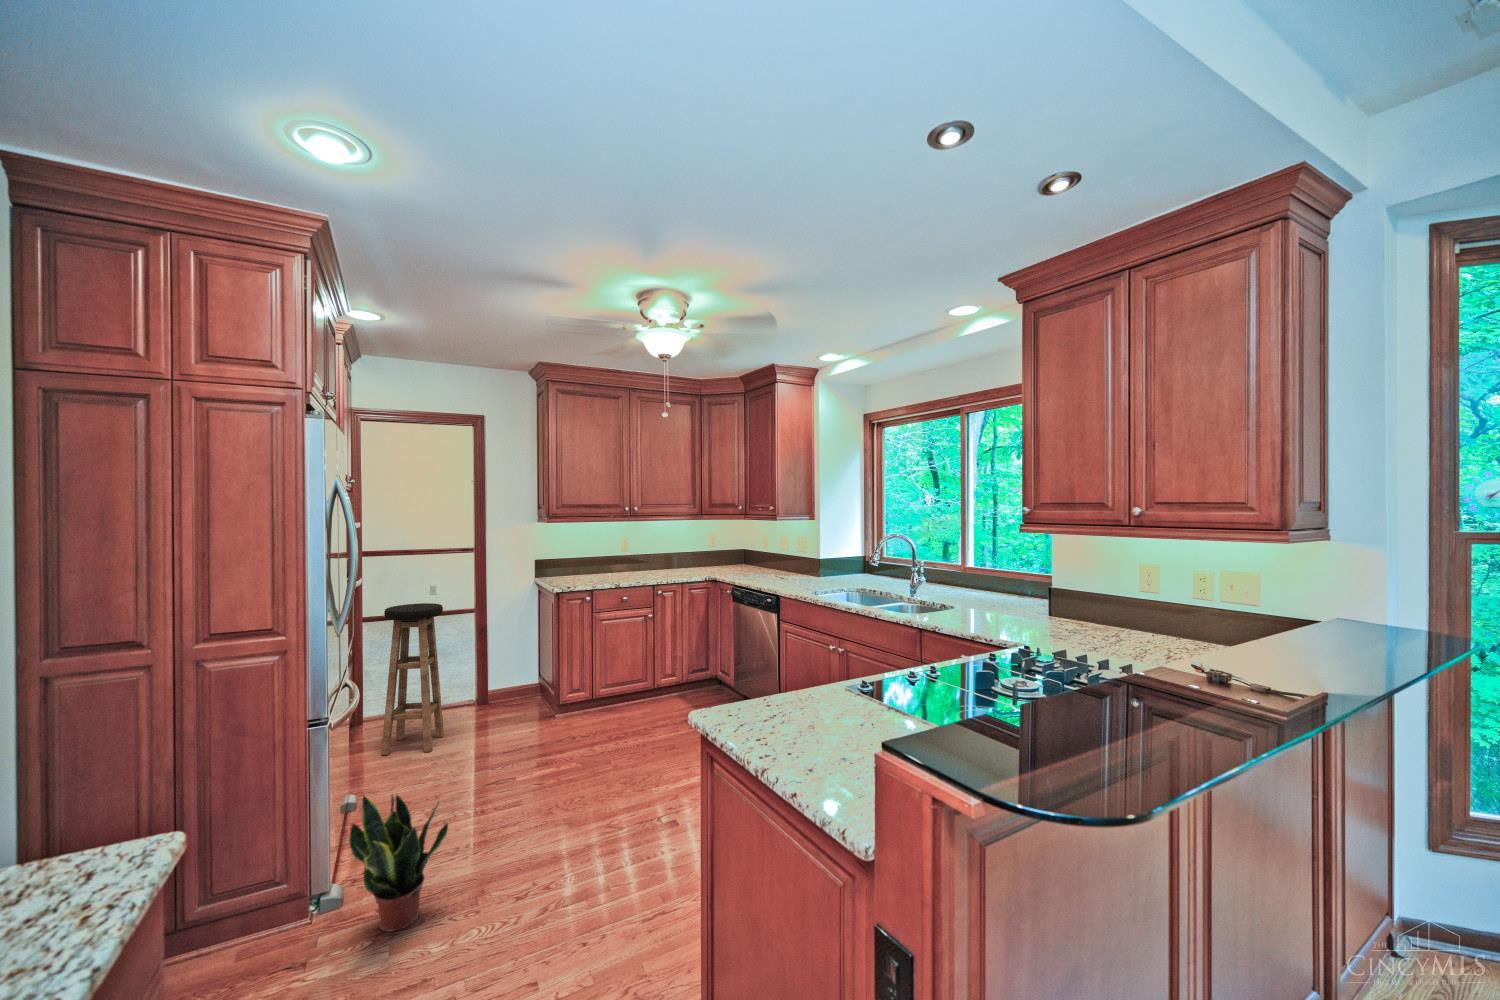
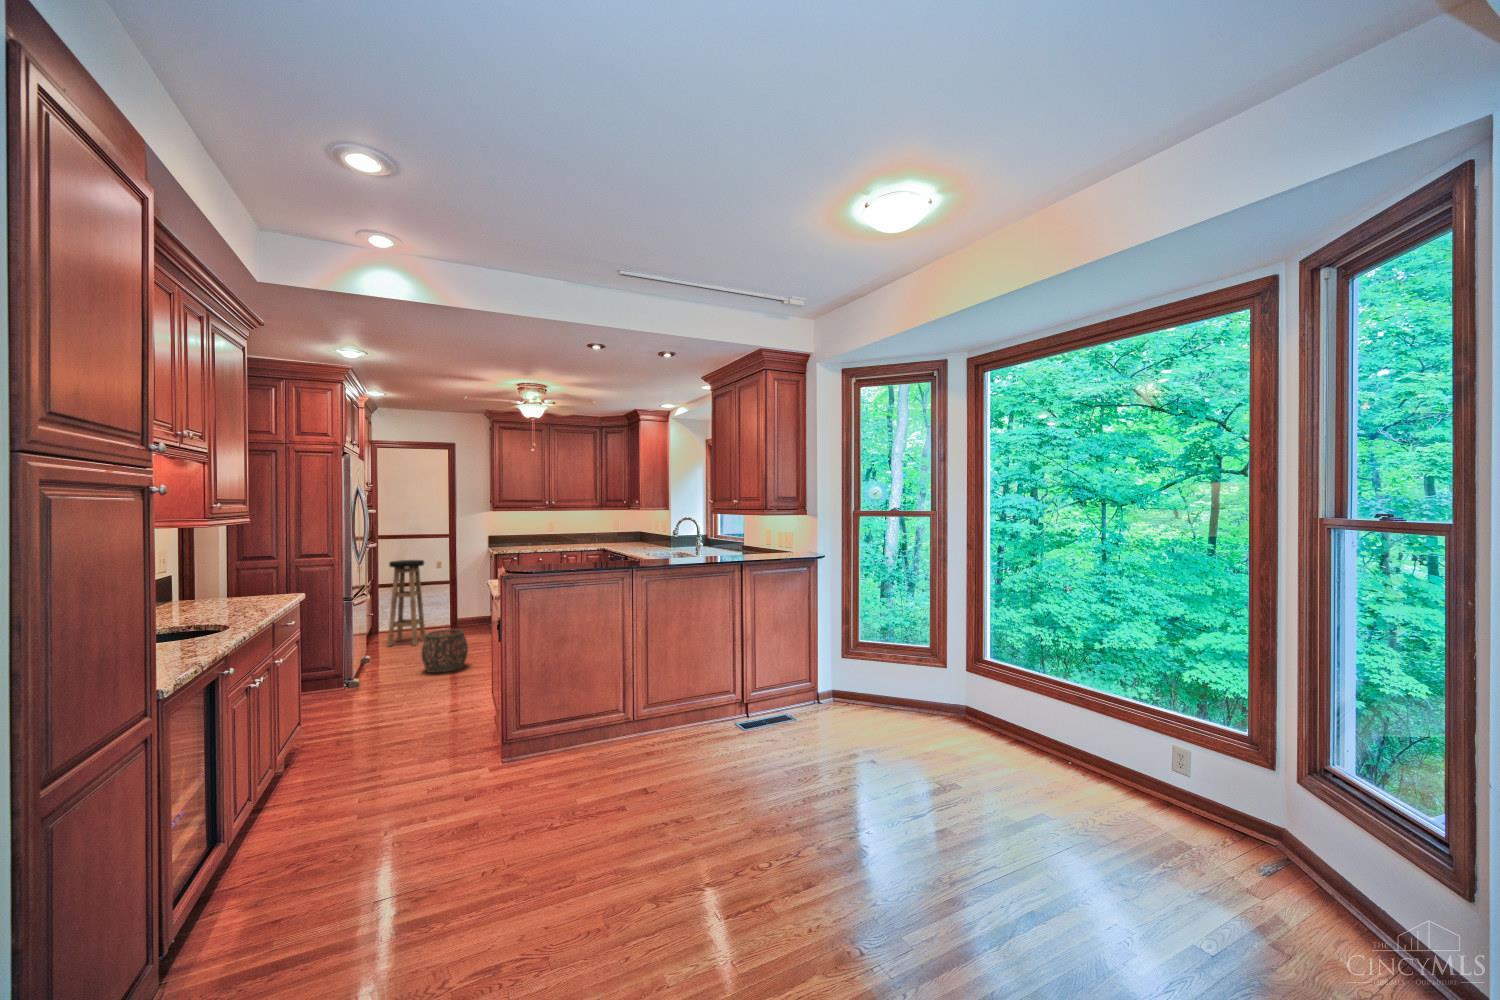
woven basket: none [455,743,541,839] -> present [422,629,468,672]
potted plant: present [349,795,448,931] -> none [364,633,411,696]

